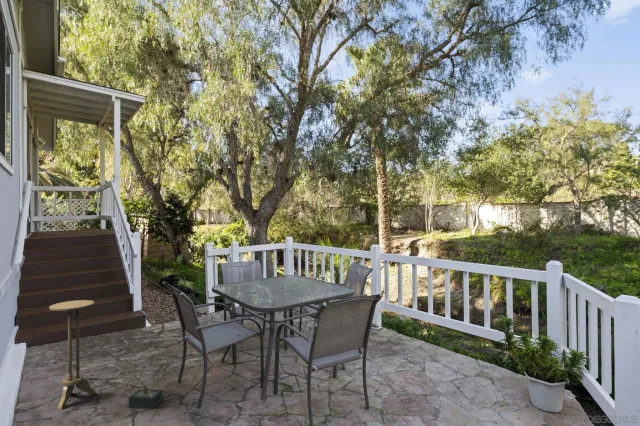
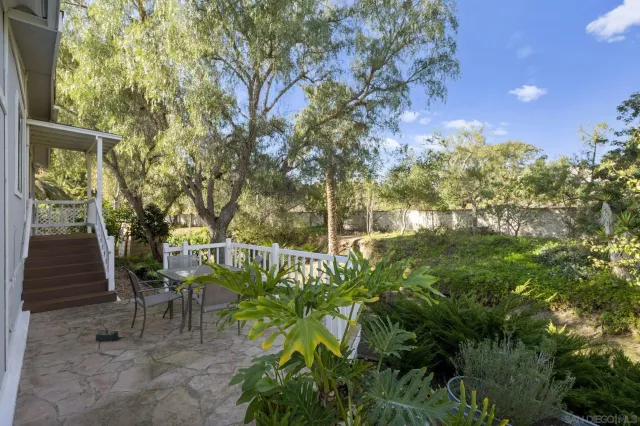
side table: present [49,300,96,409] -> none [46,278,76,343]

